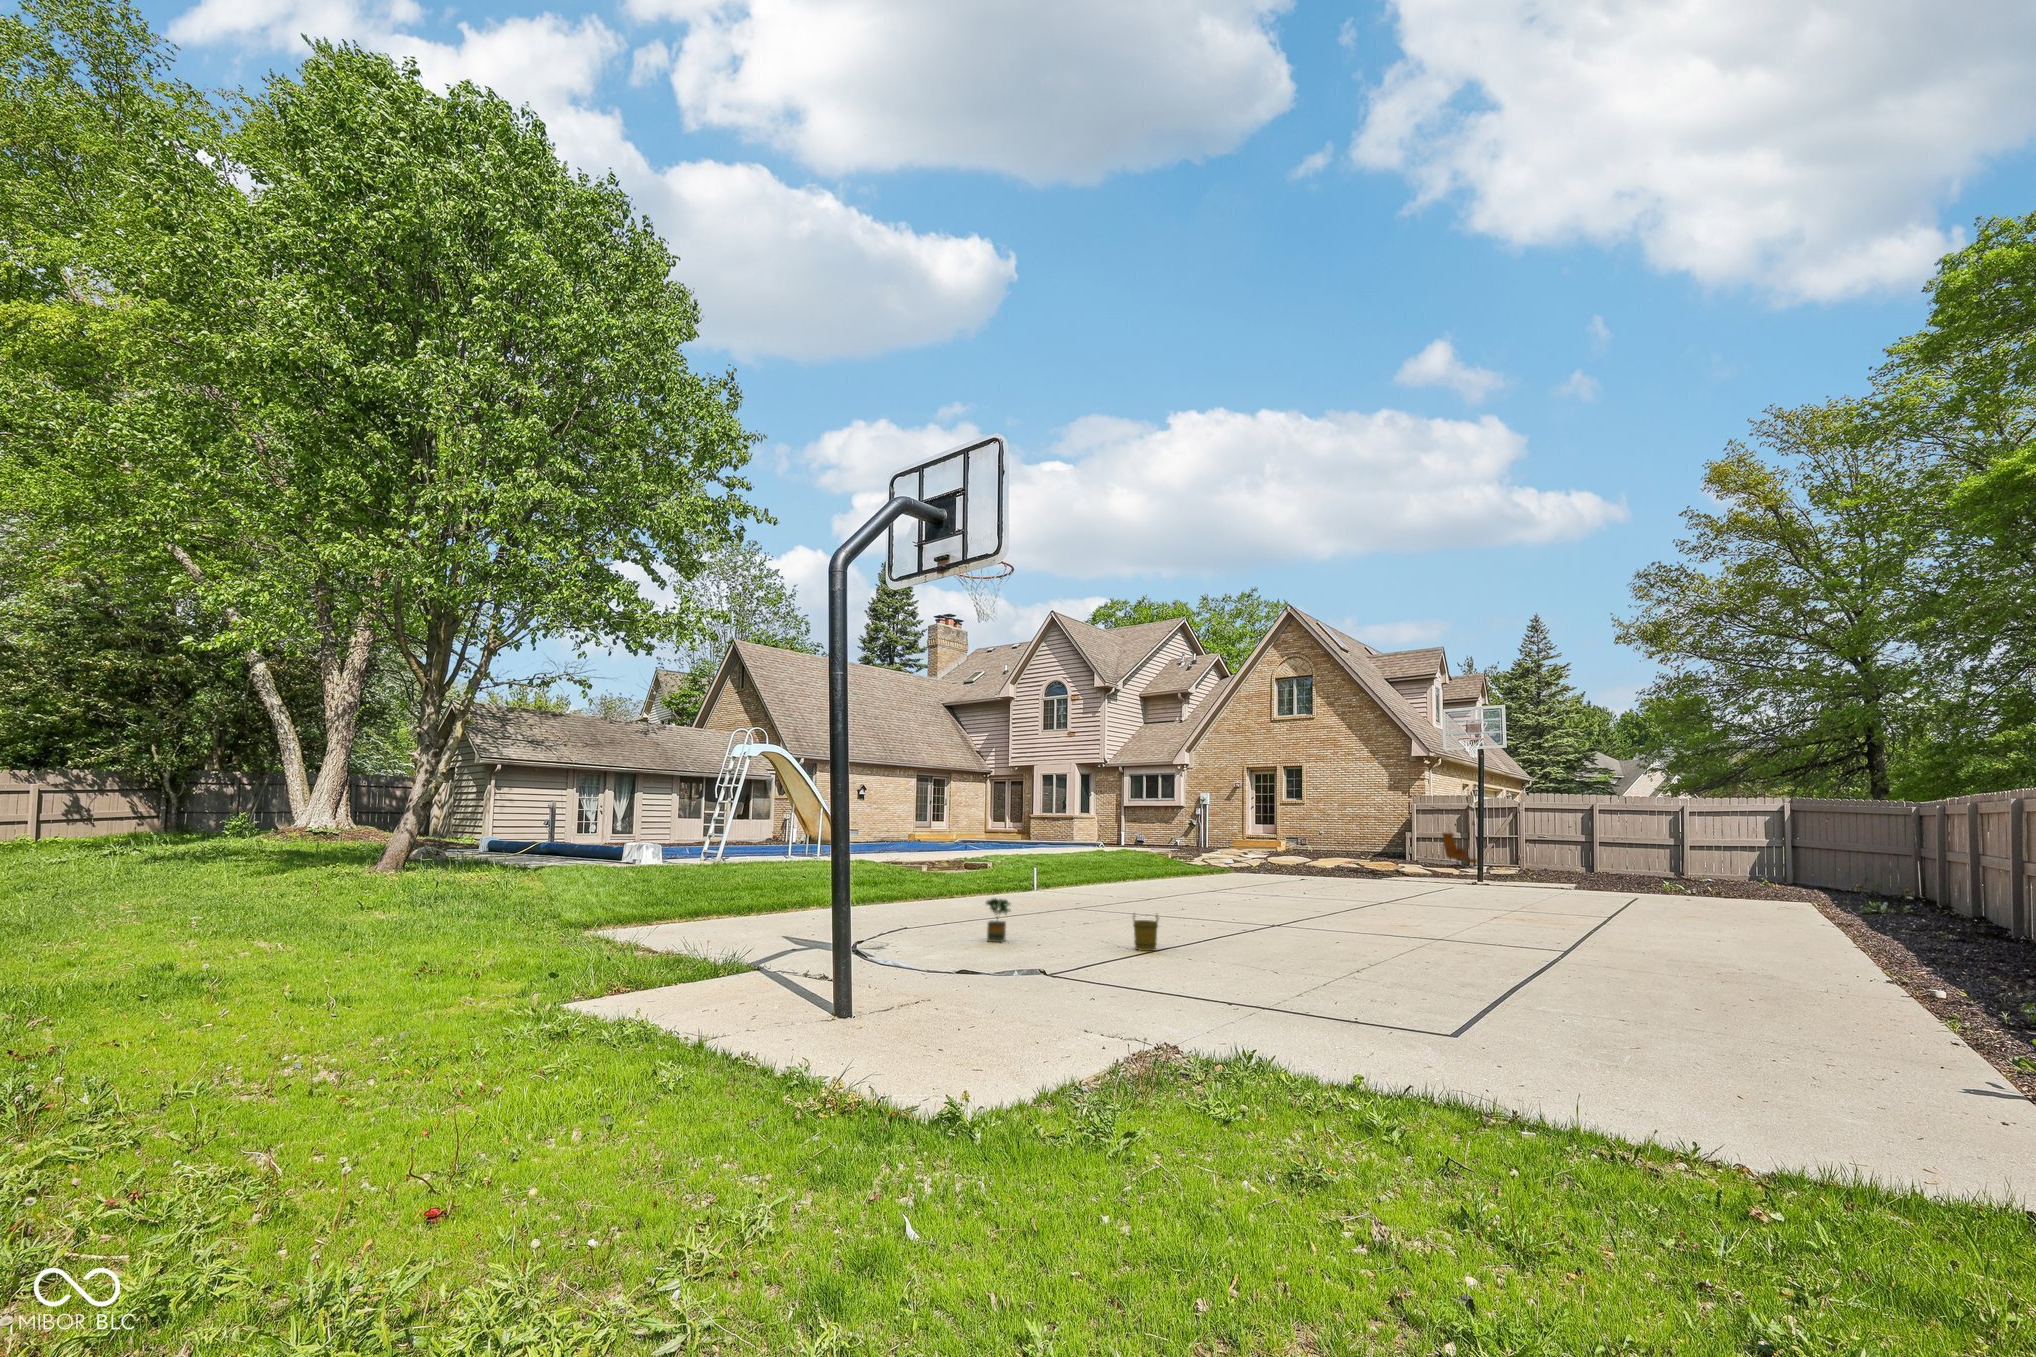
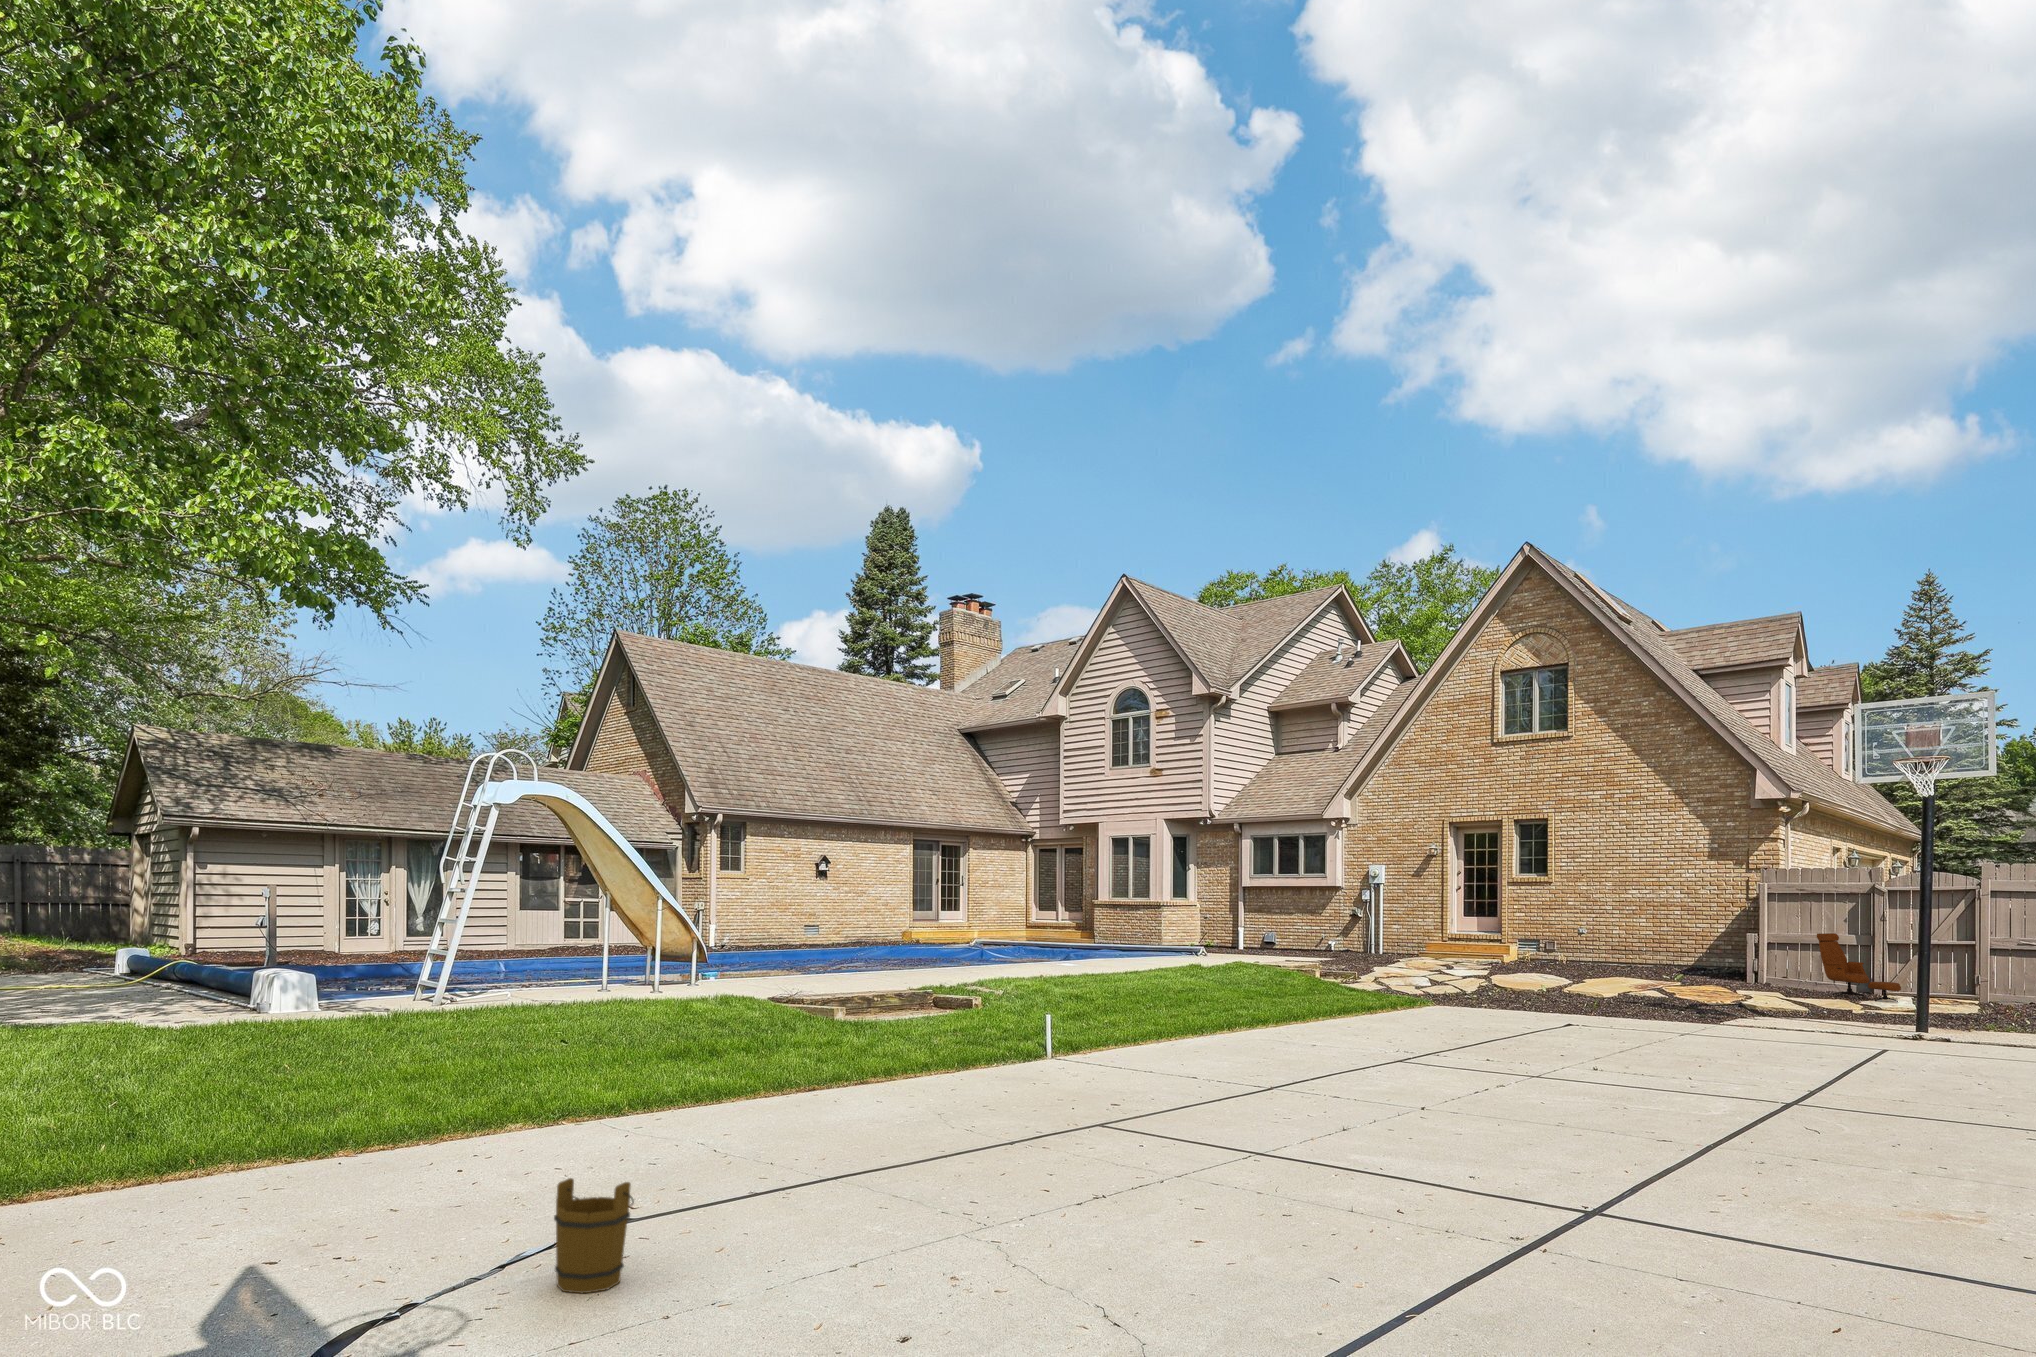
potted tree: present [986,898,1011,942] -> none [787,1146,862,1277]
bucket: present [1133,915,1158,951] -> present [554,1178,634,1293]

